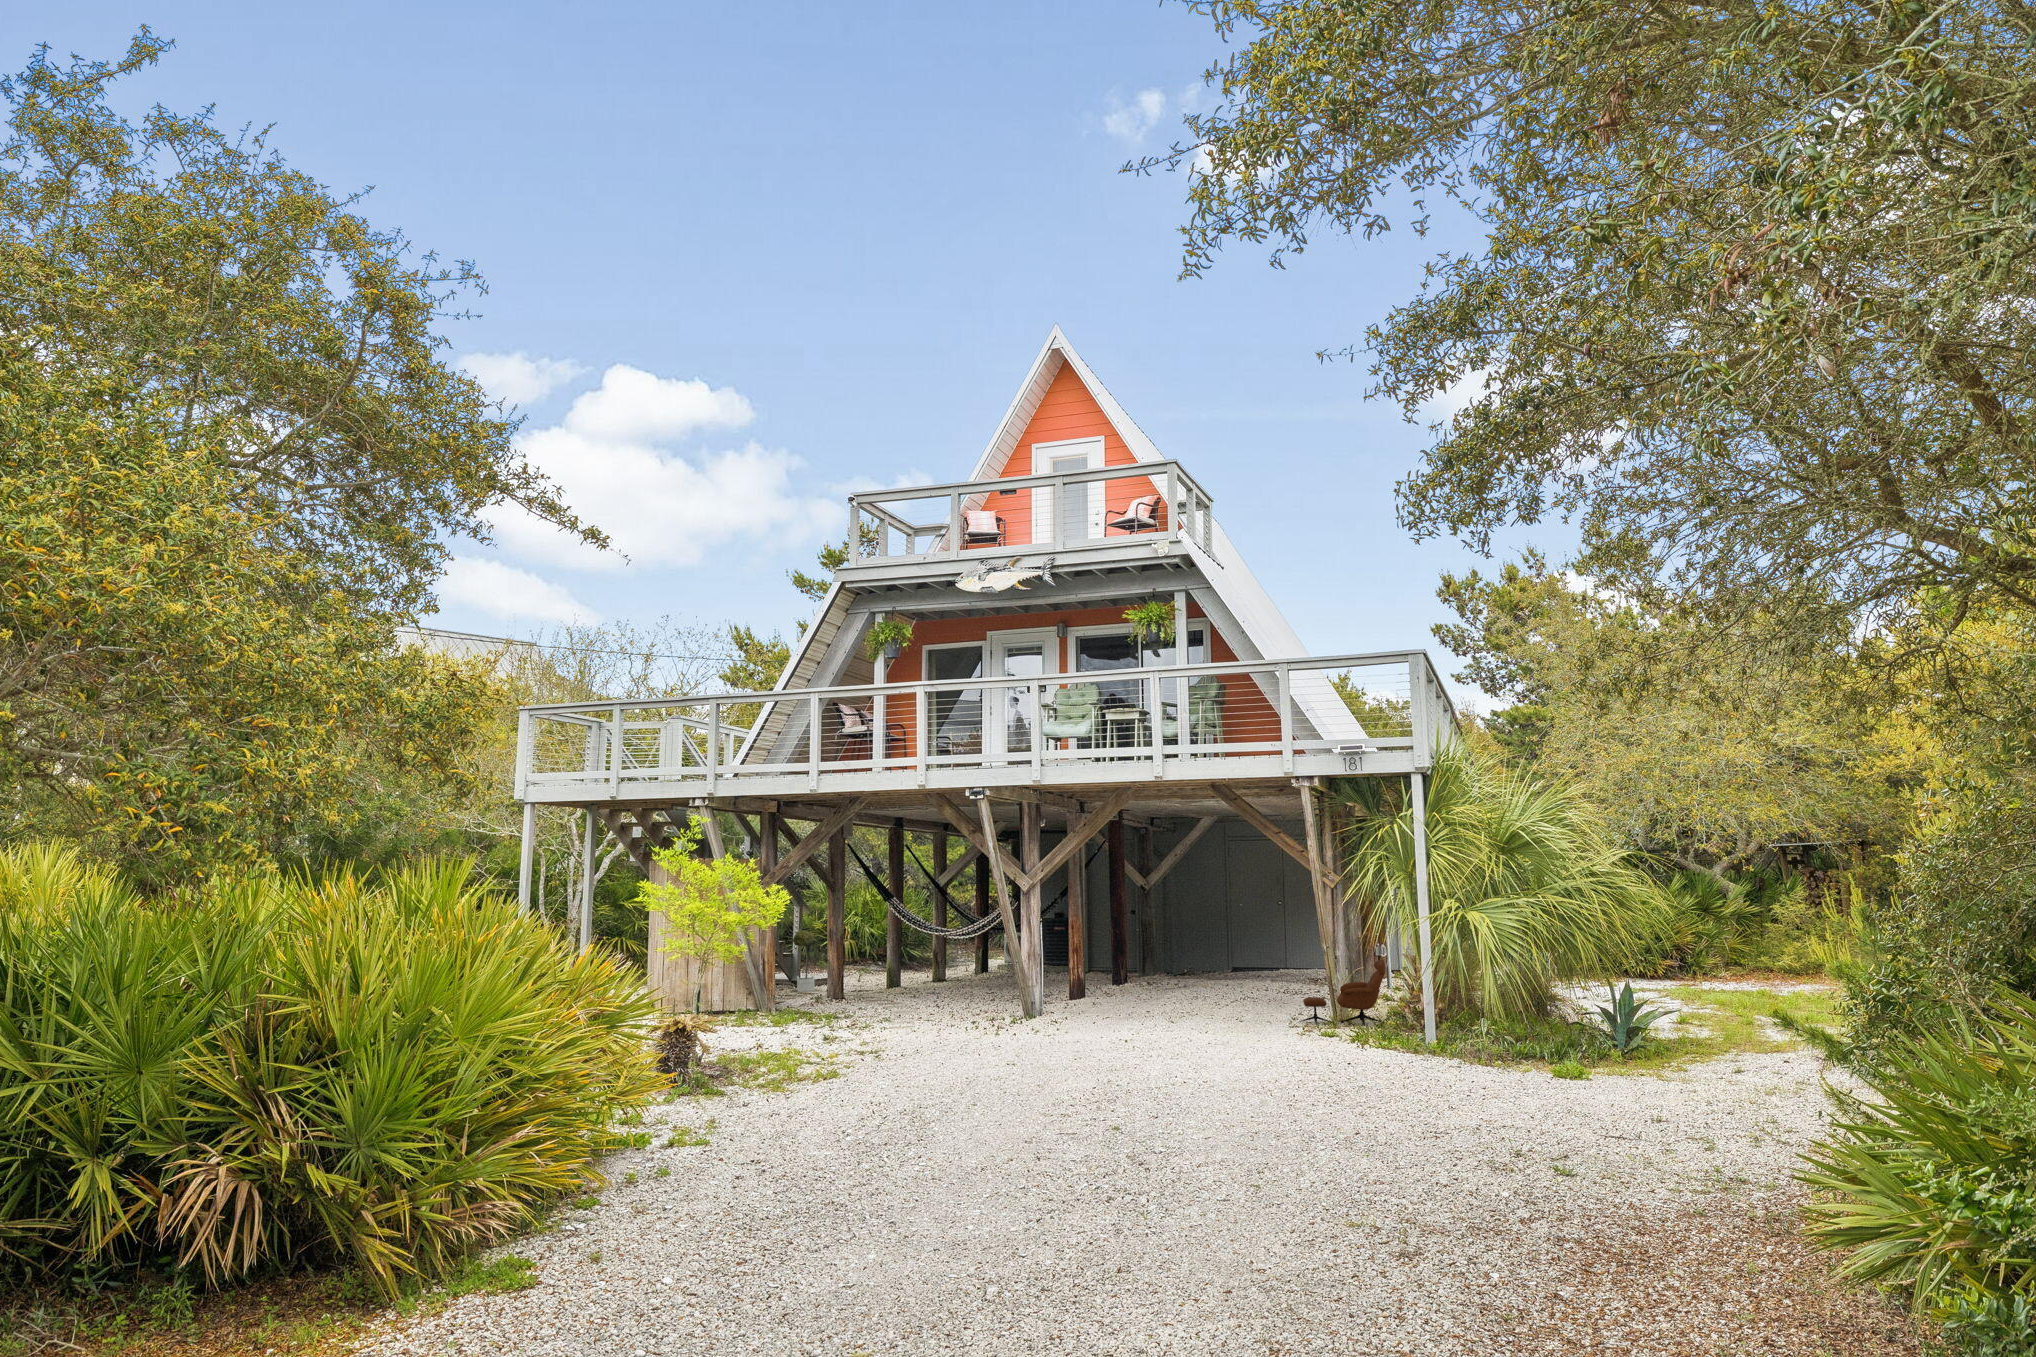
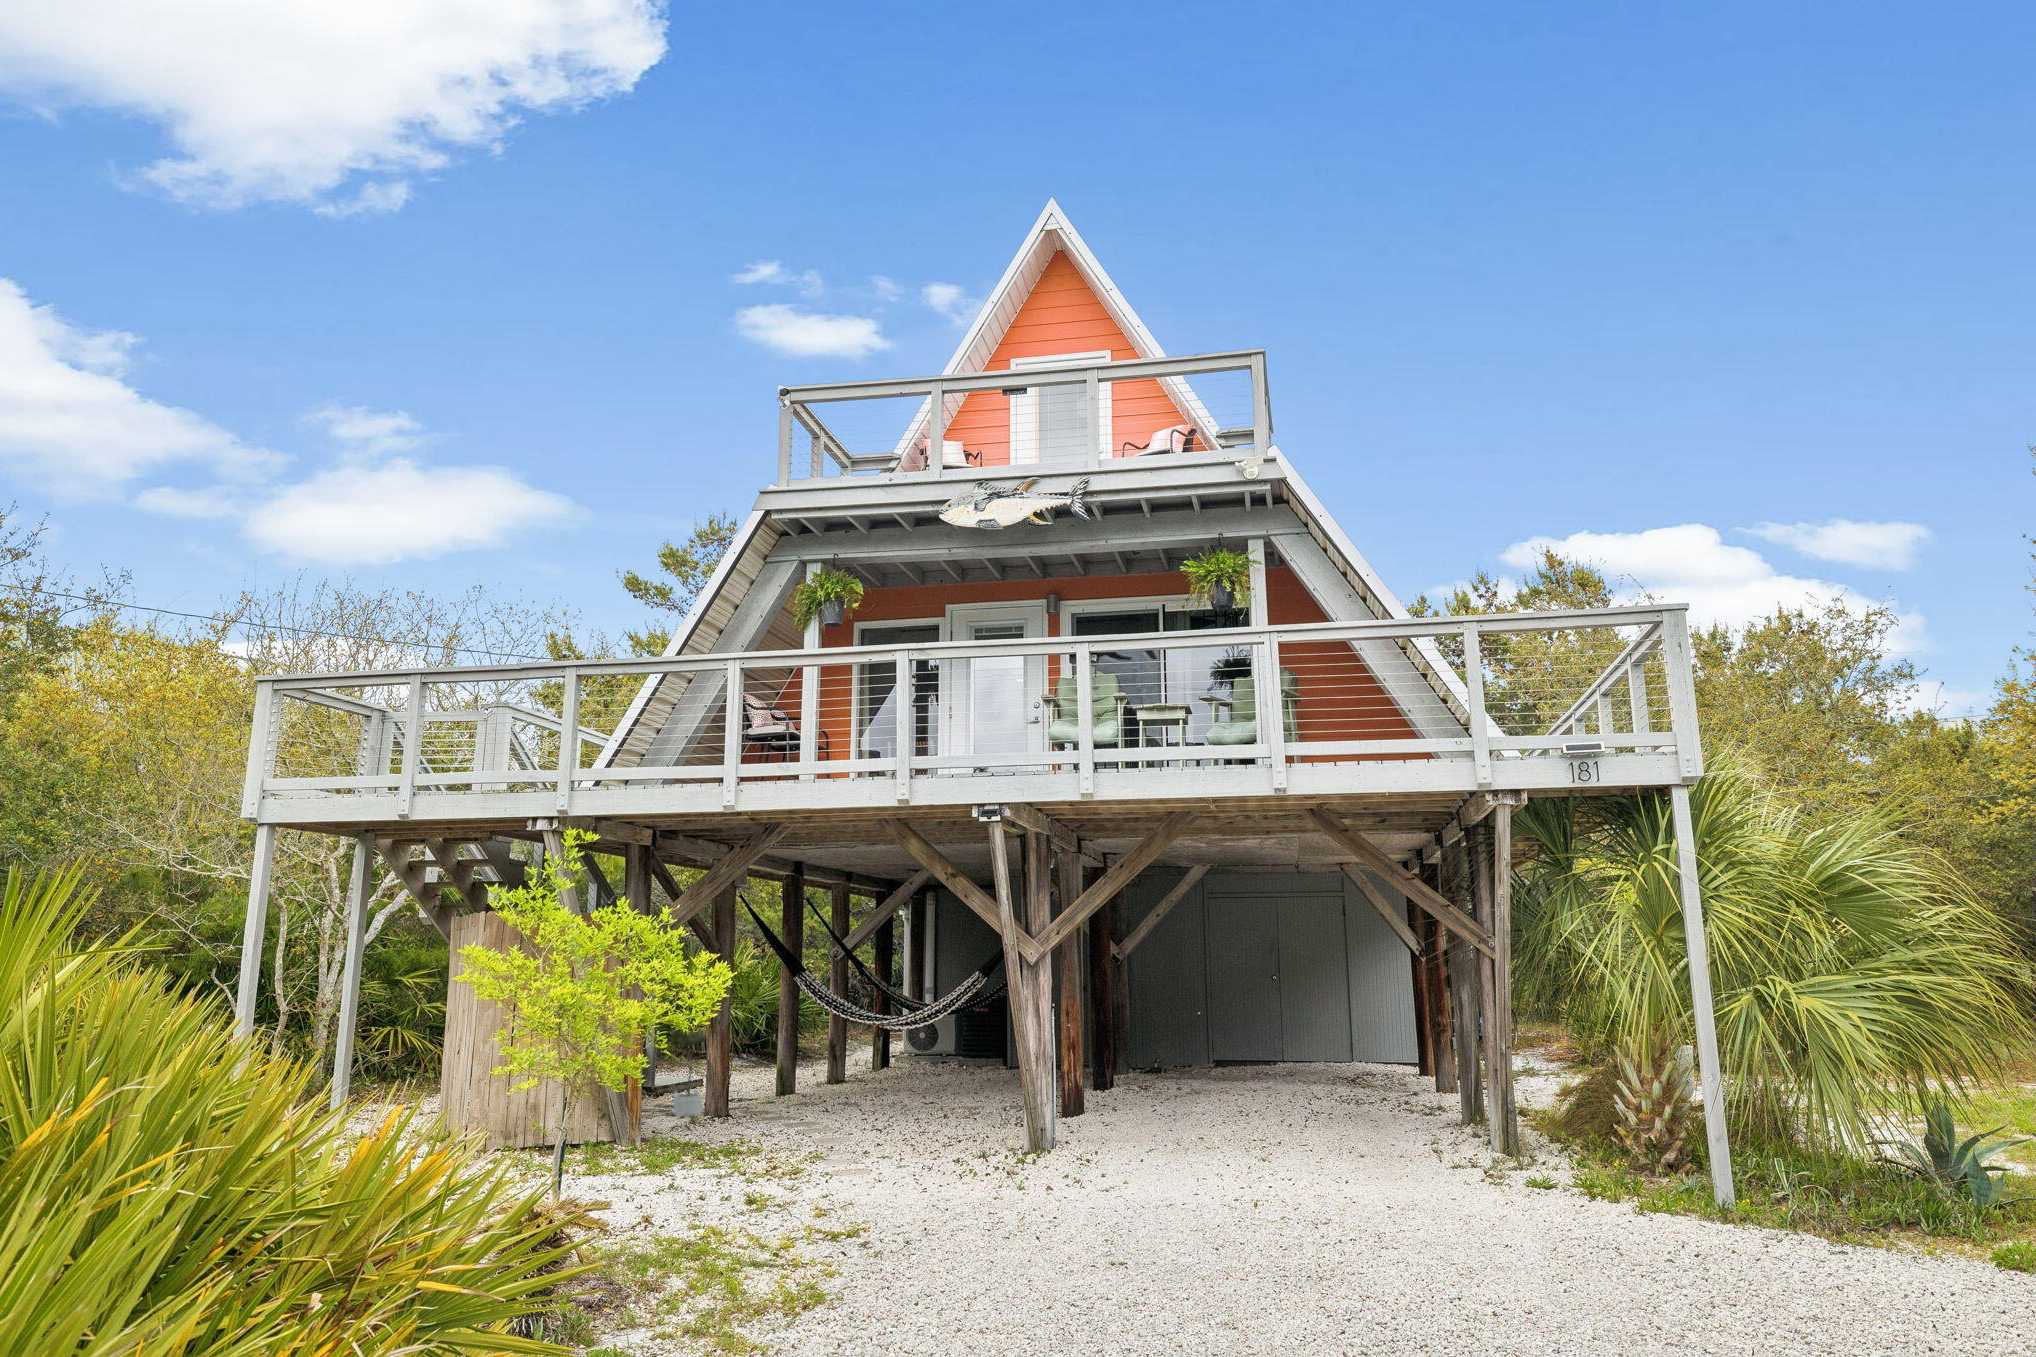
lounge chair: present [1300,960,1386,1026] -> none [1487,1073,1619,1178]

